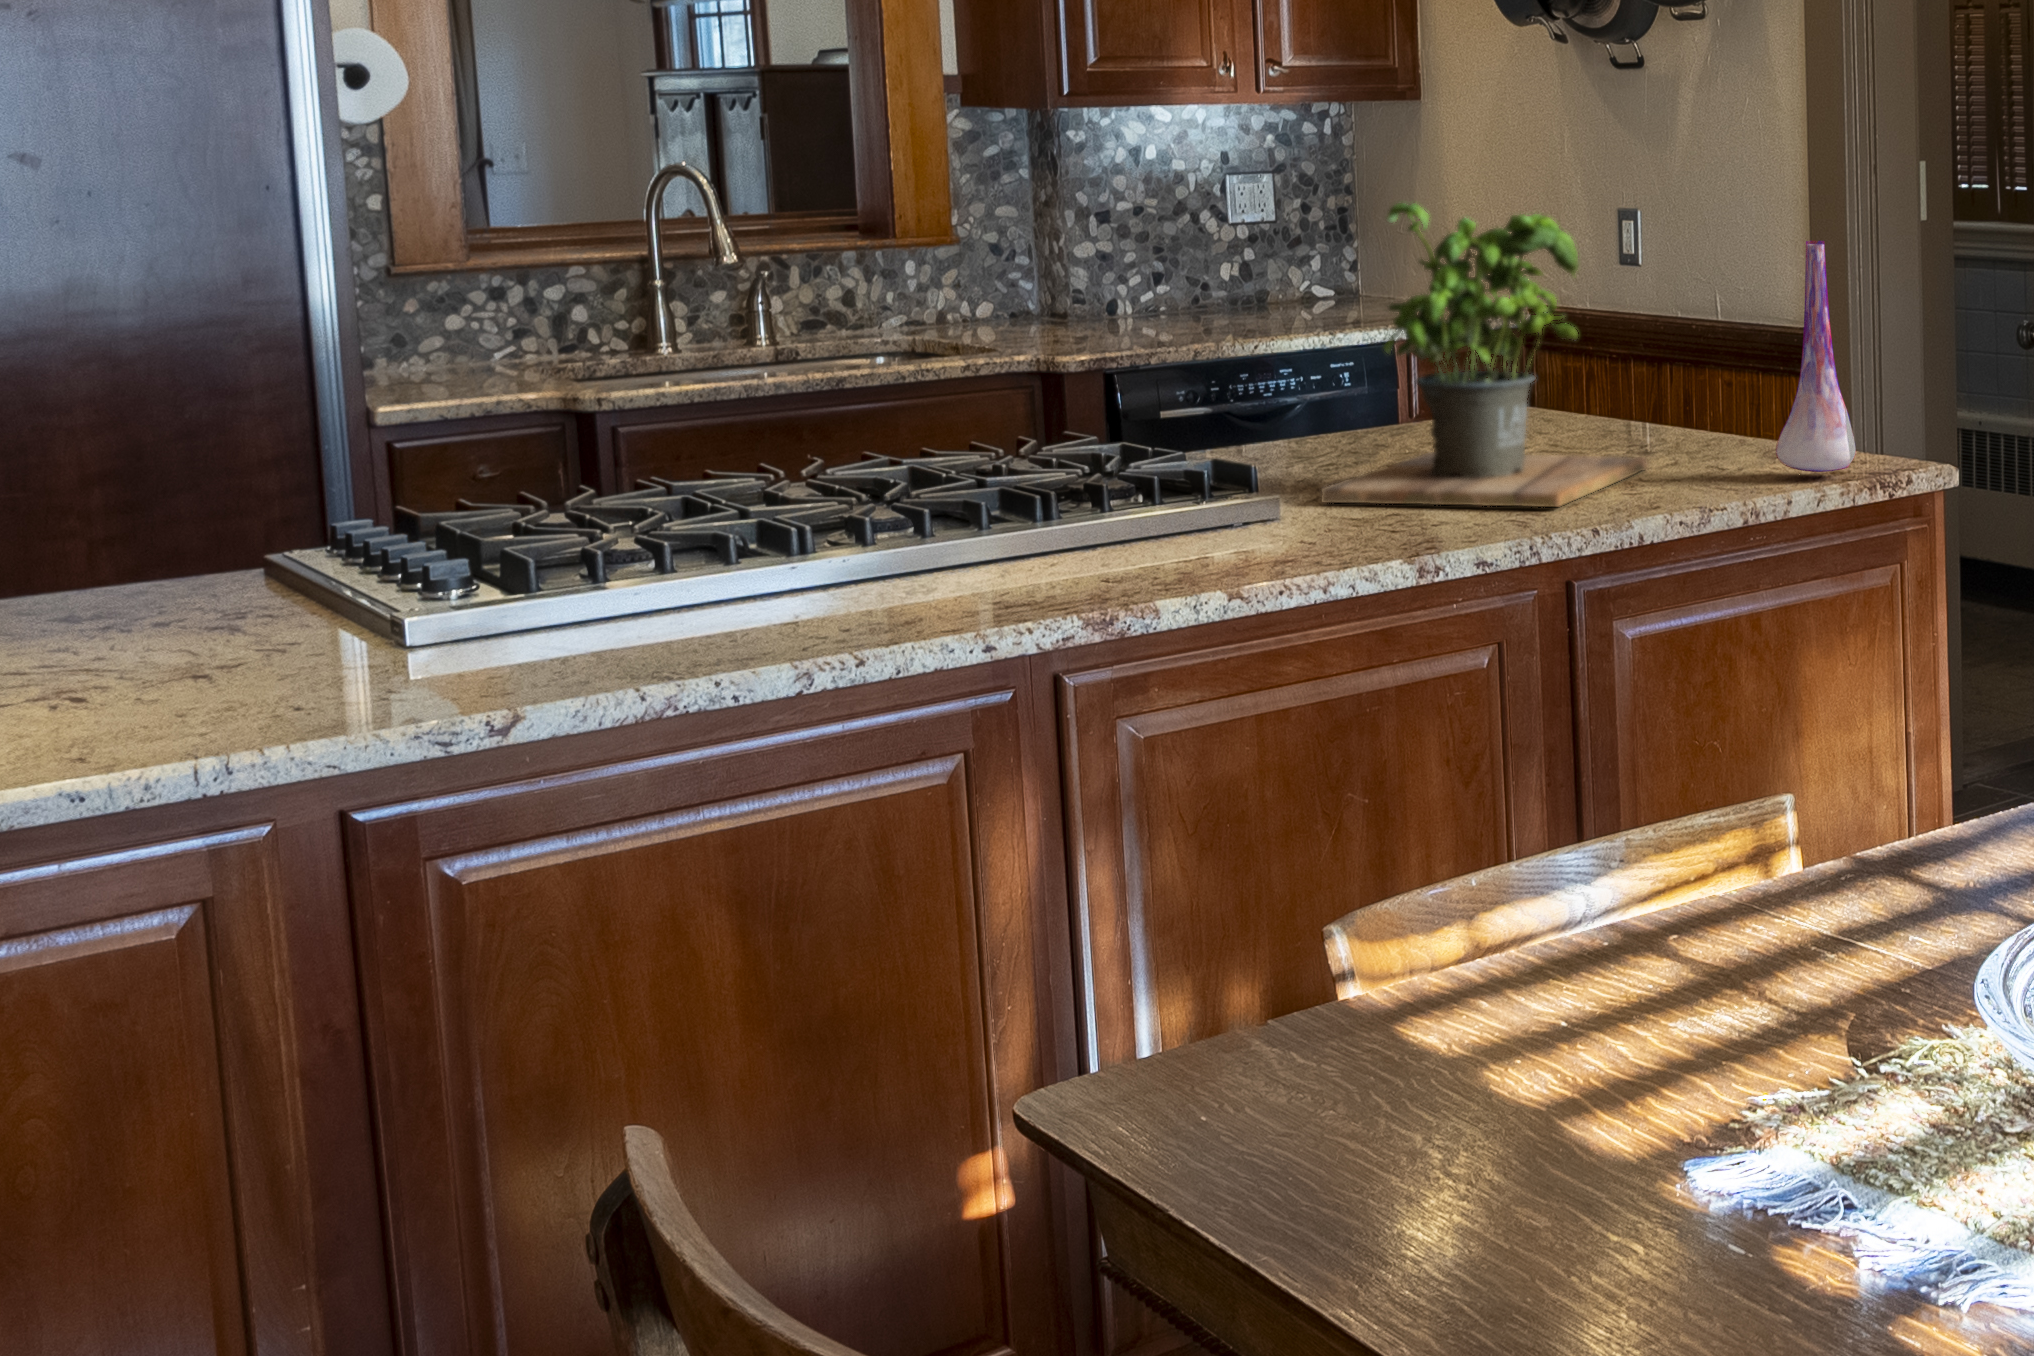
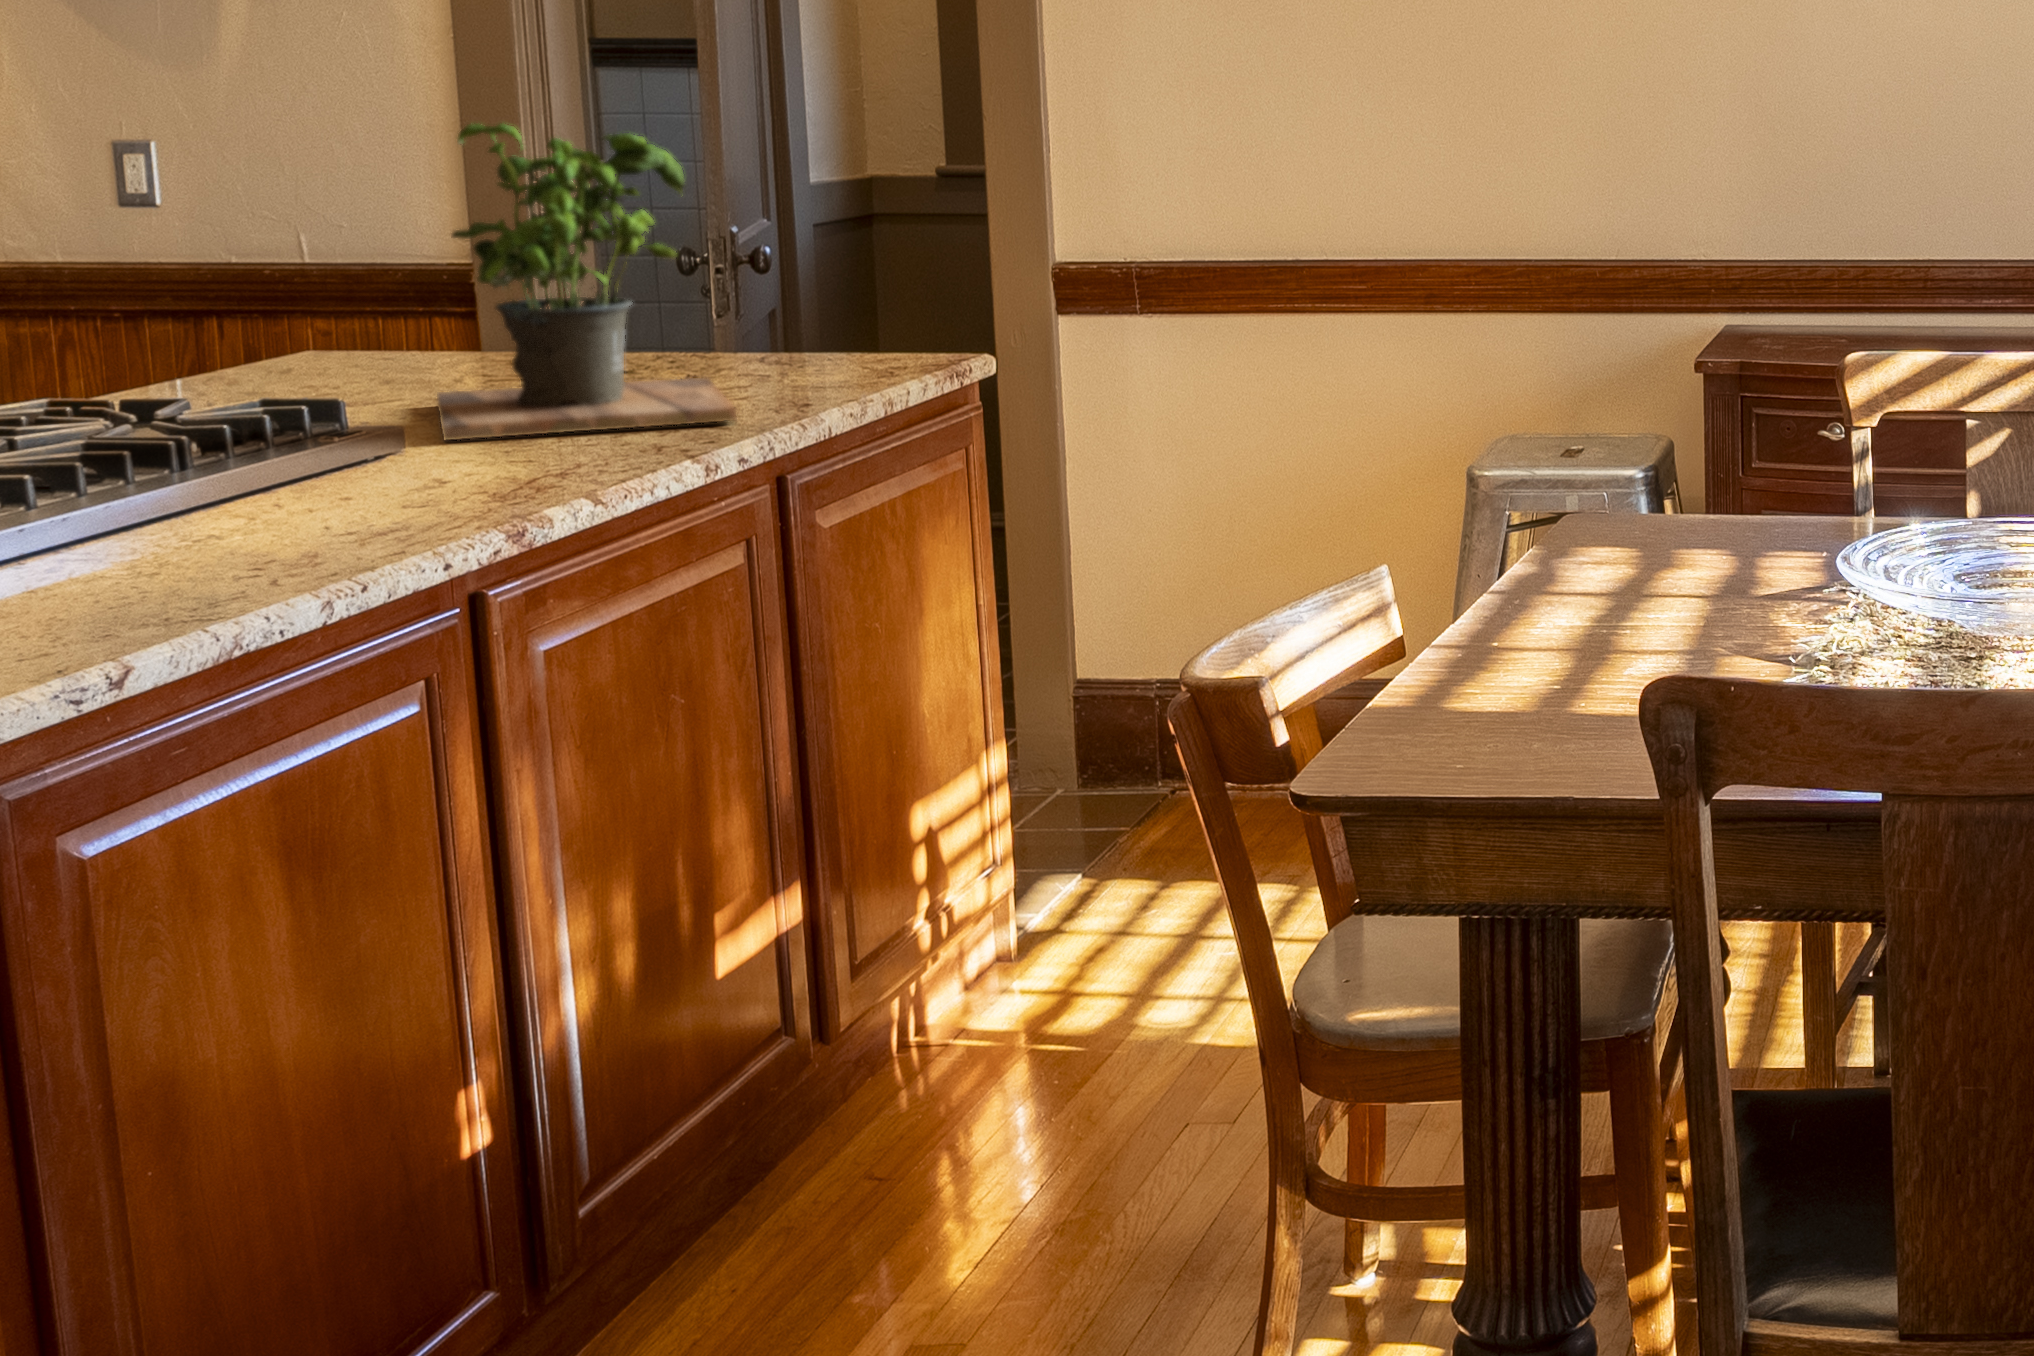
vase: present [1776,241,1856,472] -> none [854,152,952,381]

